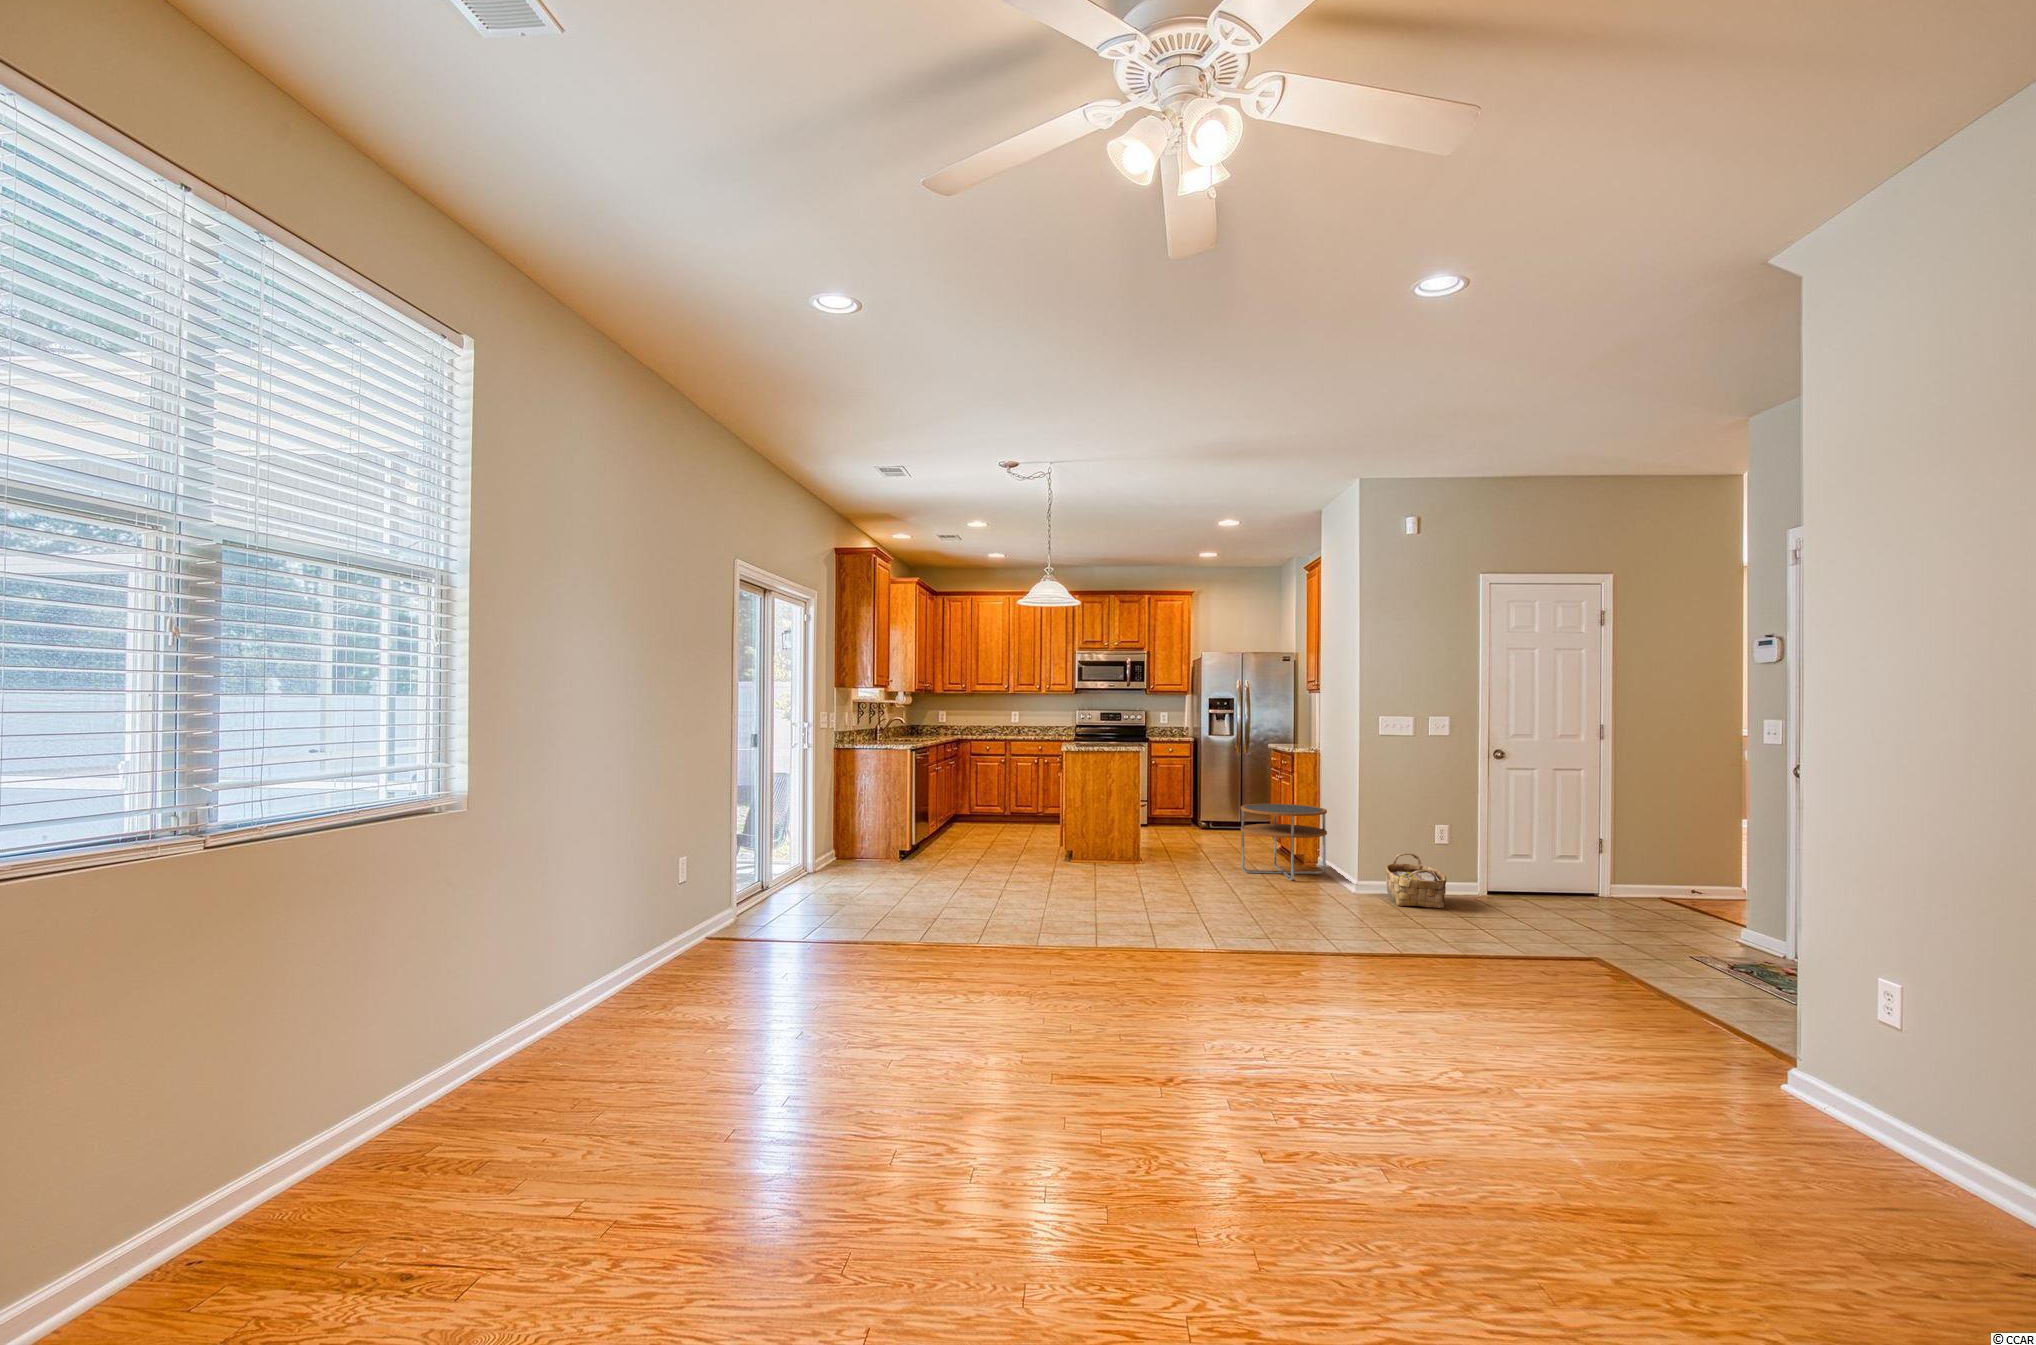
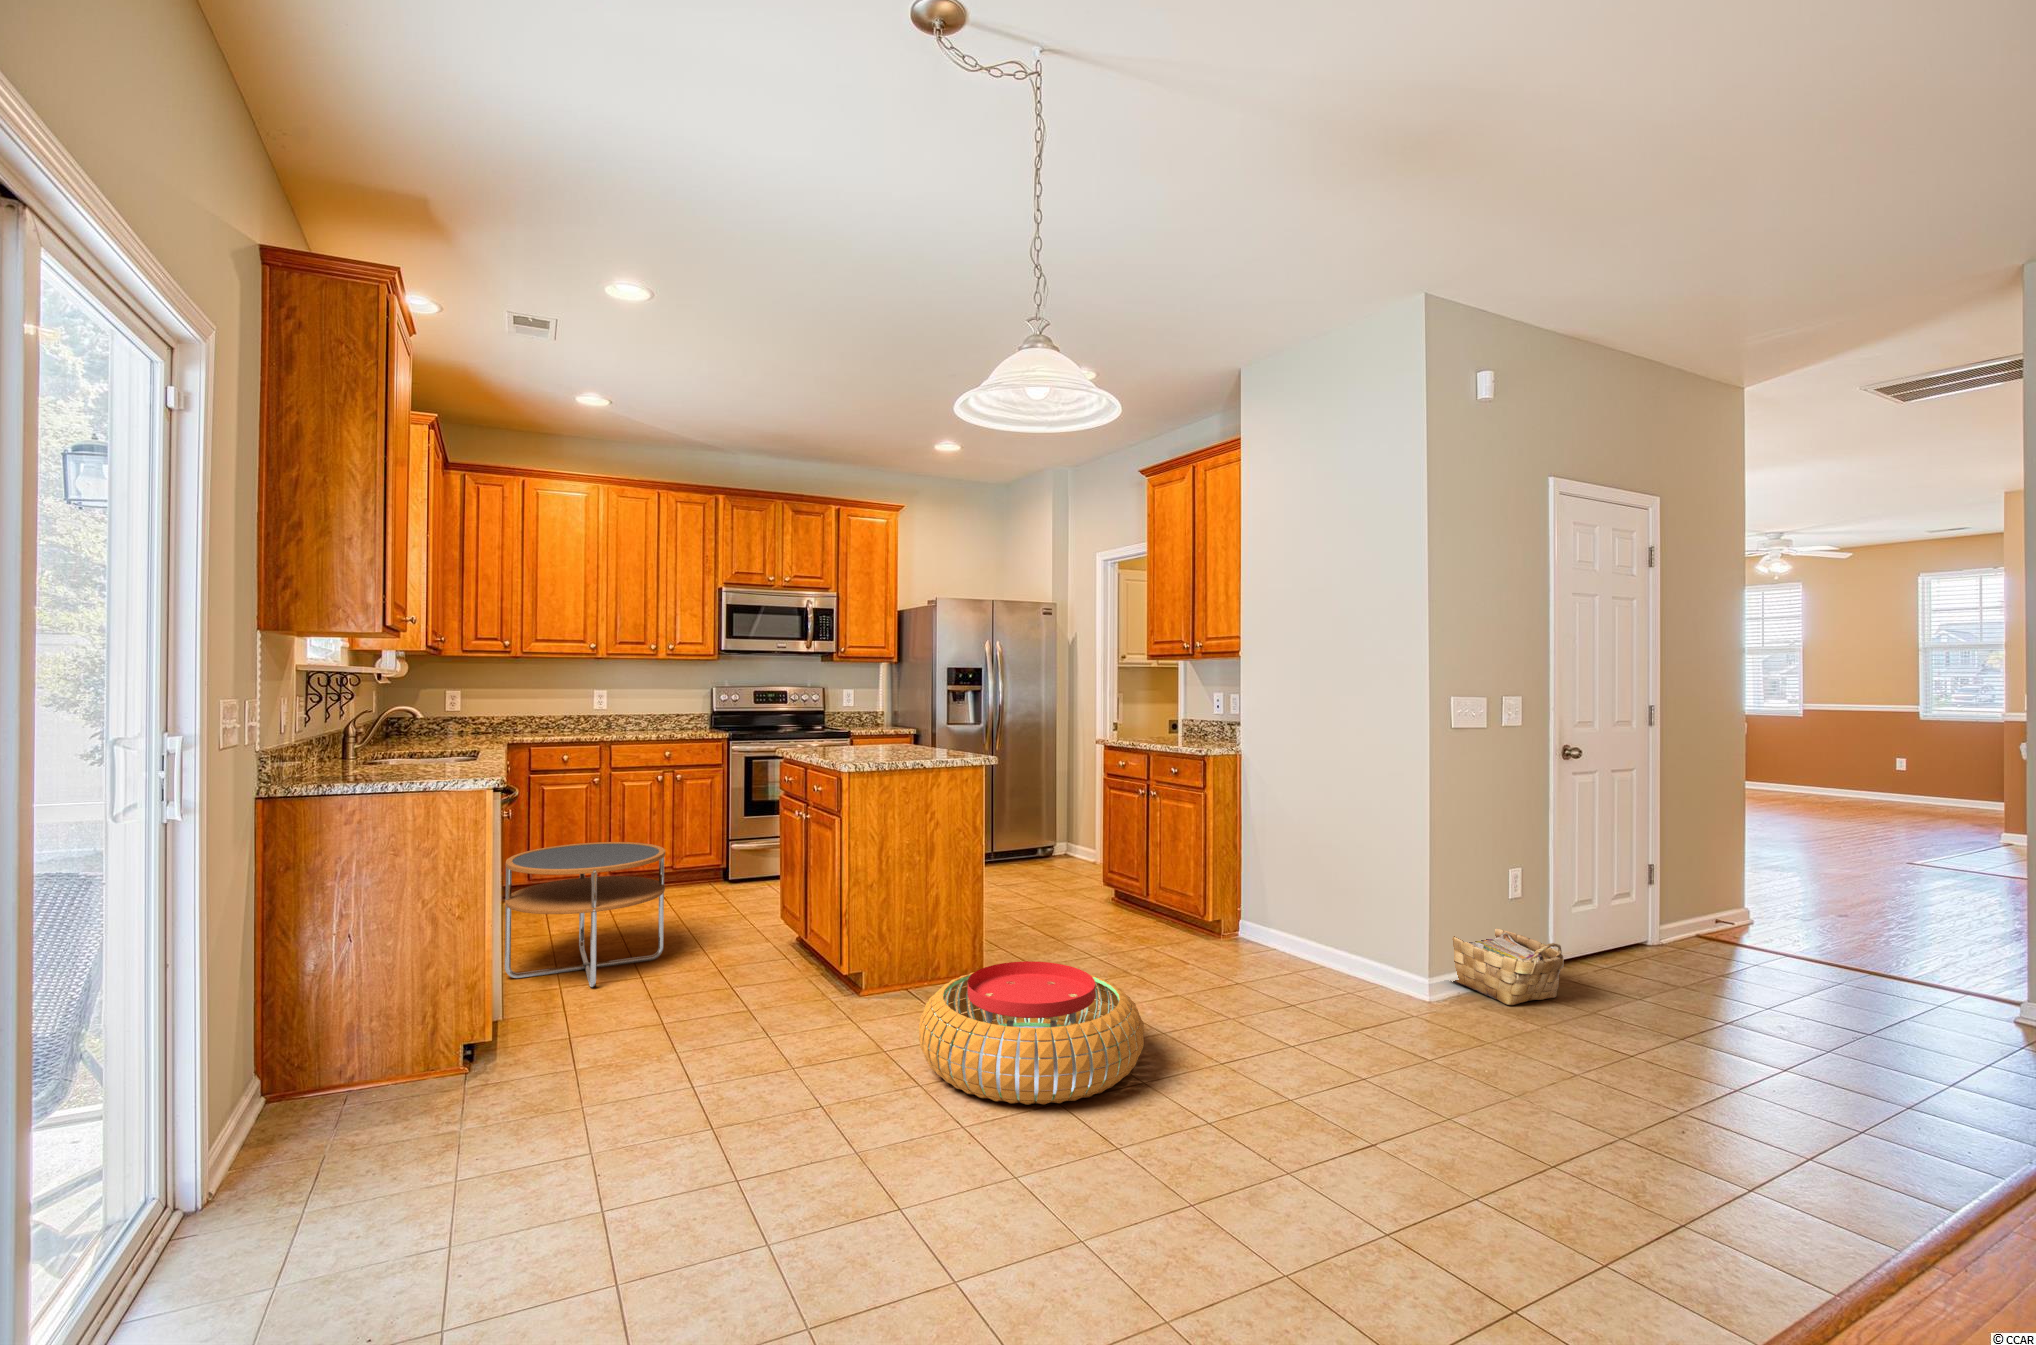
side table: present [1241,804,1327,881] -> present [505,842,665,987]
pouf: none [1049,843,1154,894] -> present [919,961,1144,1105]

